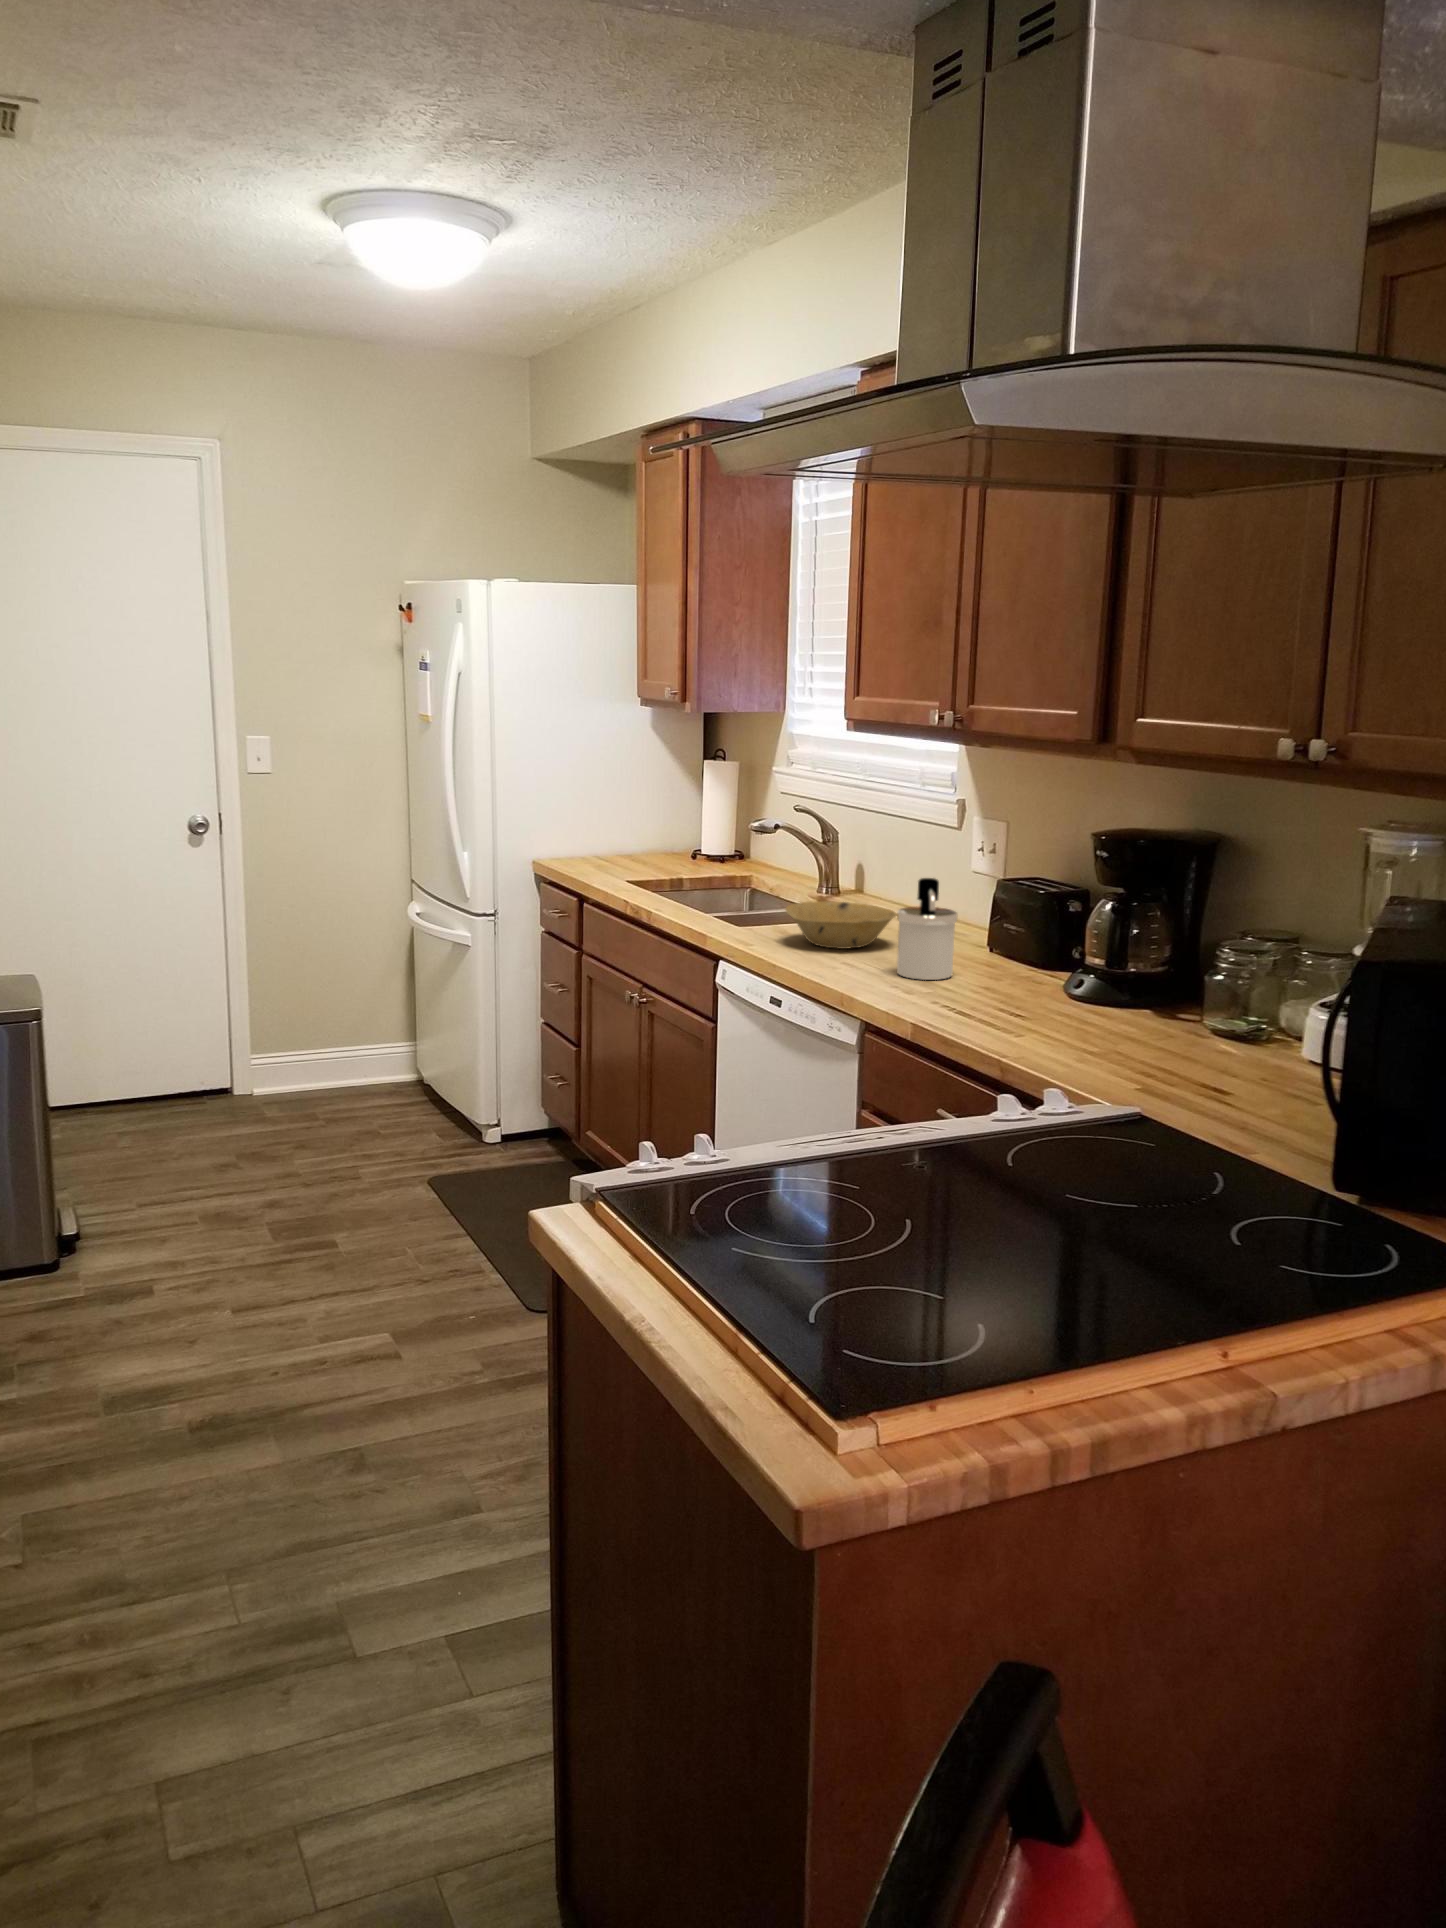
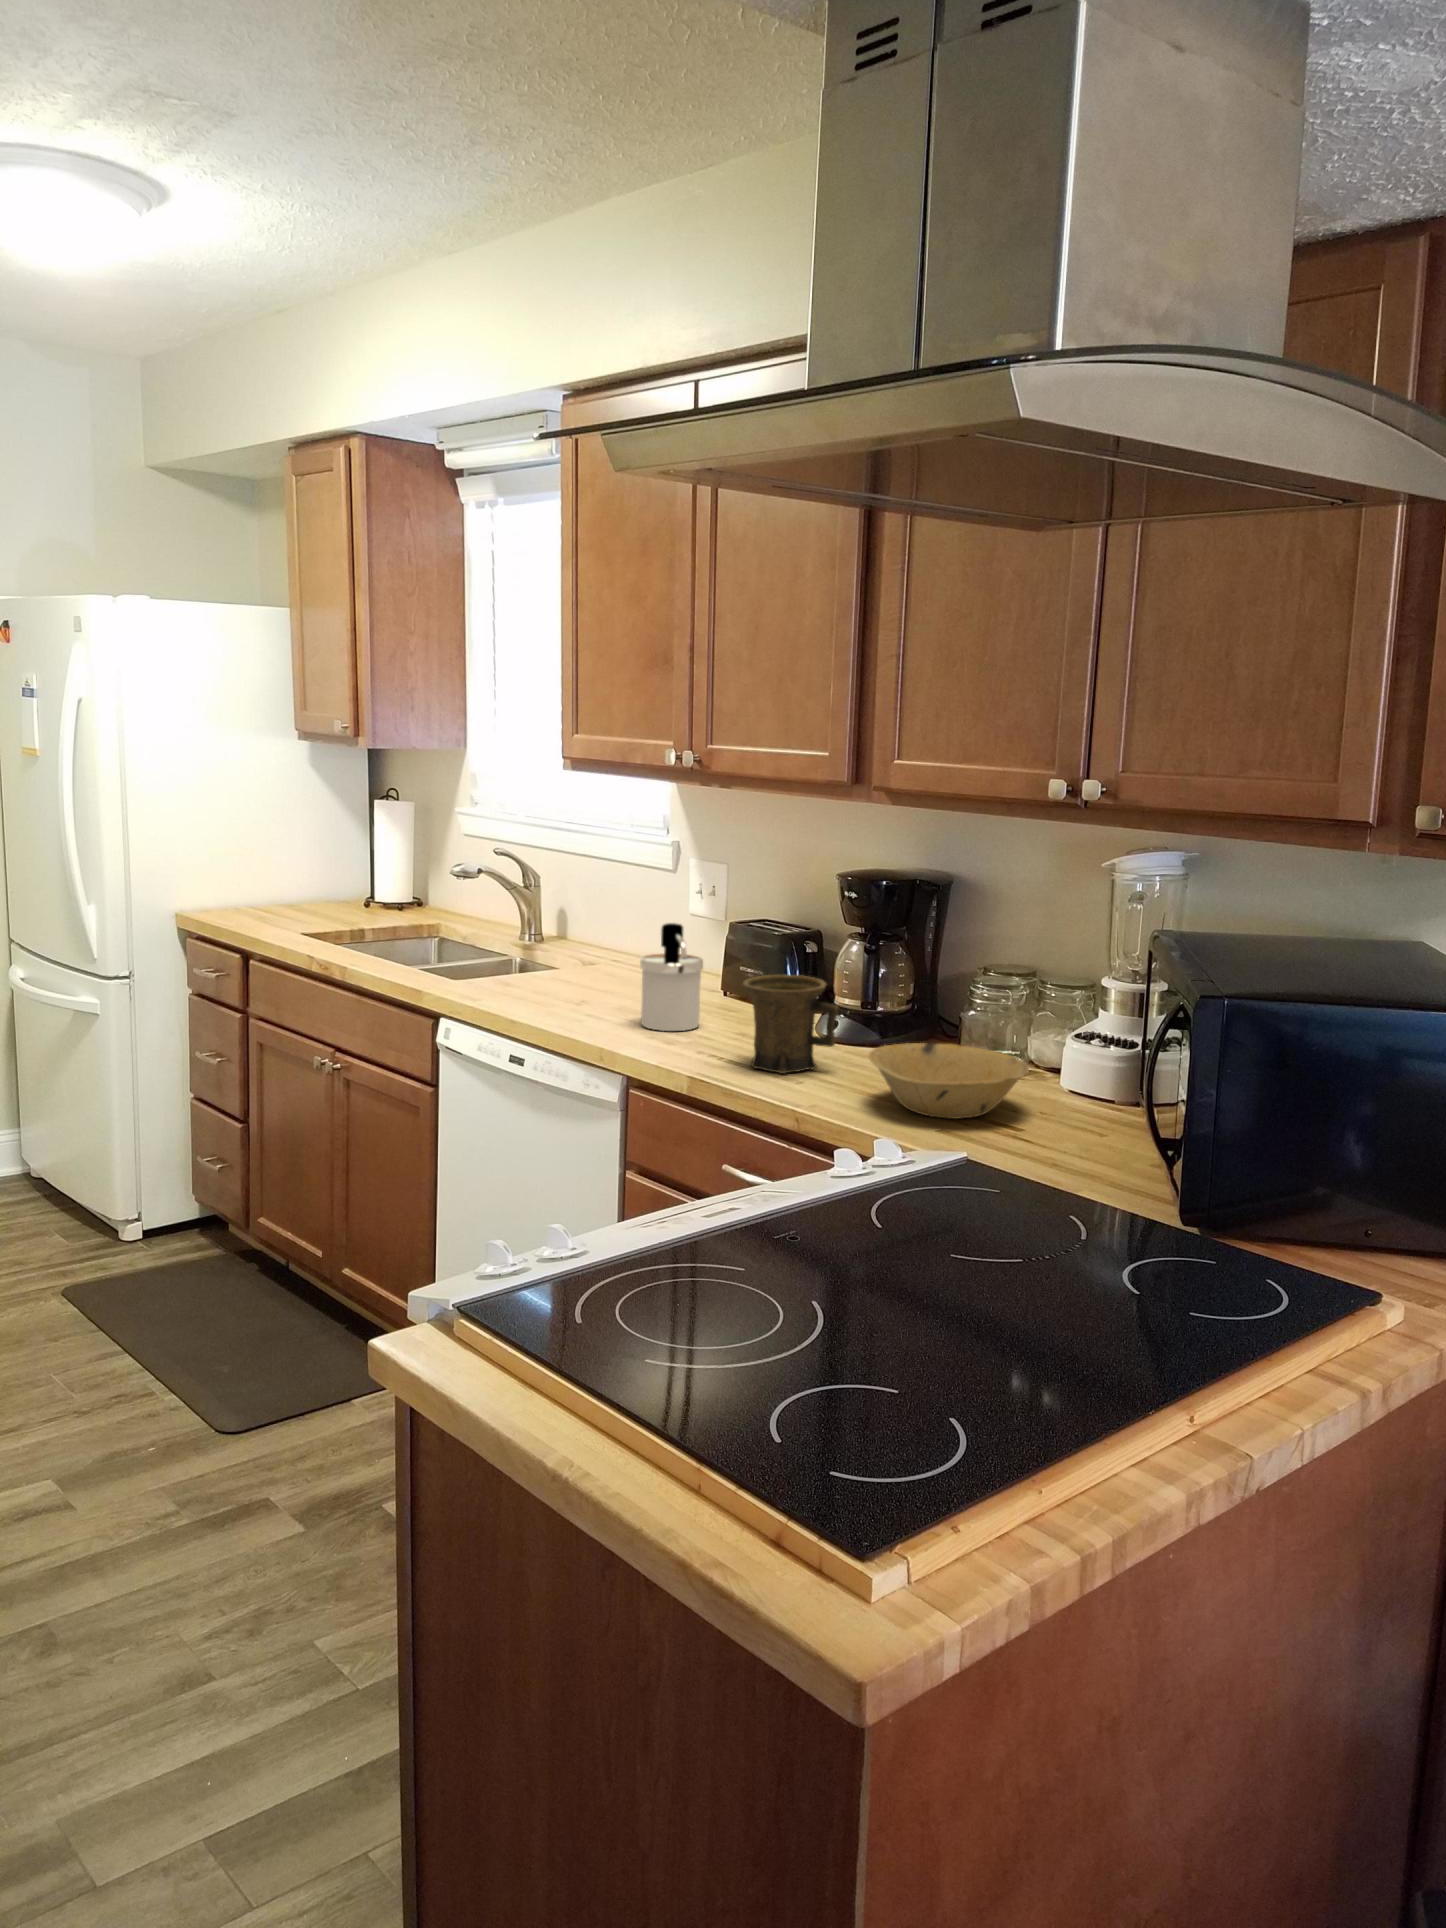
bowl: present [785,901,897,949] -> present [869,1043,1029,1119]
mug: none [976,929,1067,1023] -> present [743,975,838,1073]

